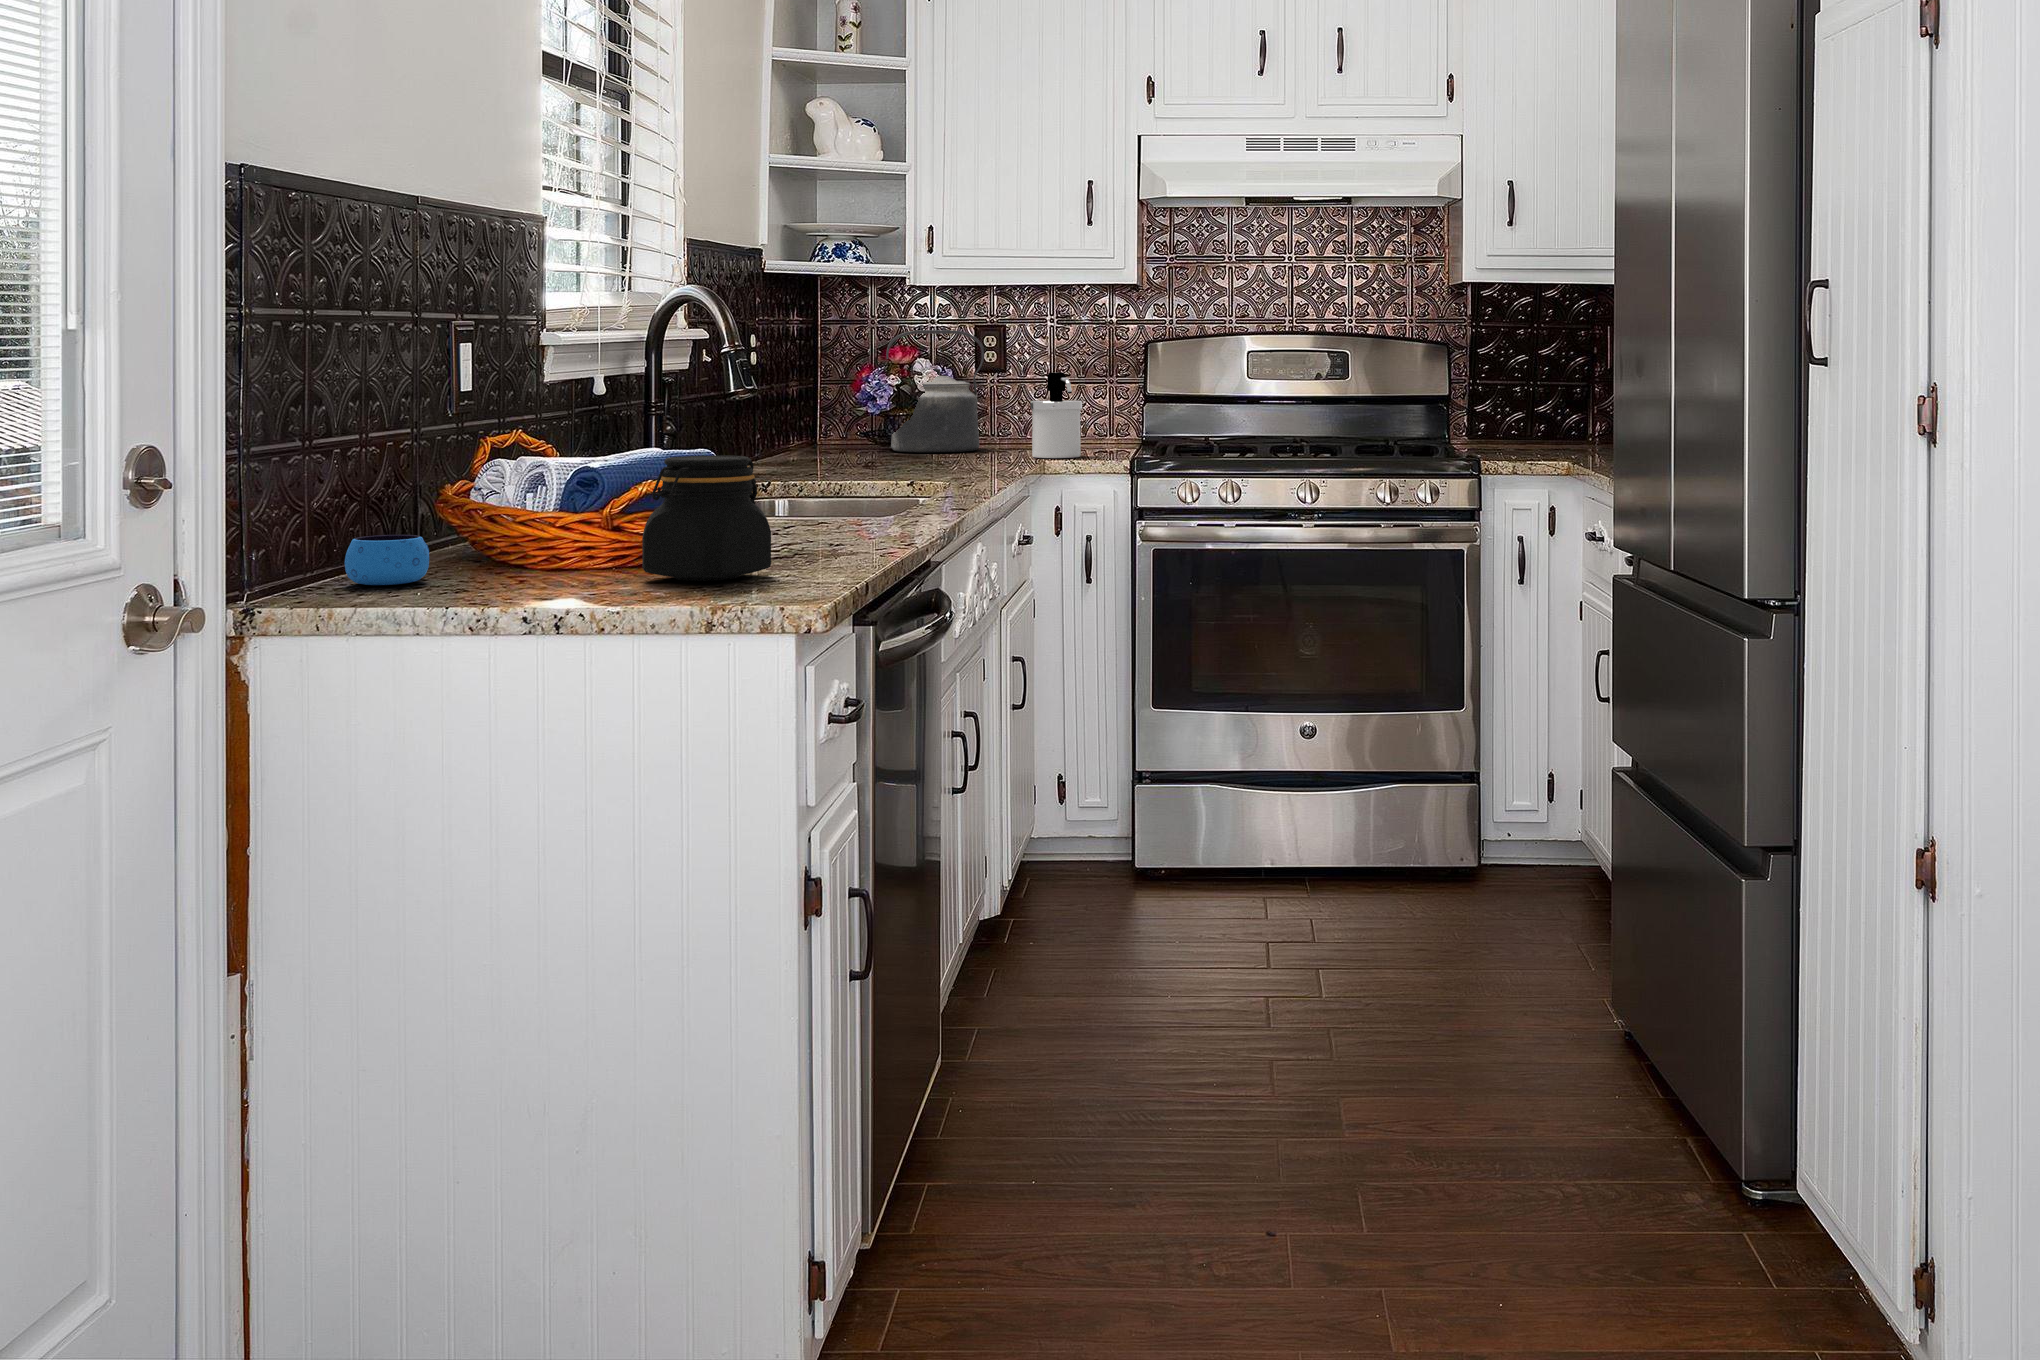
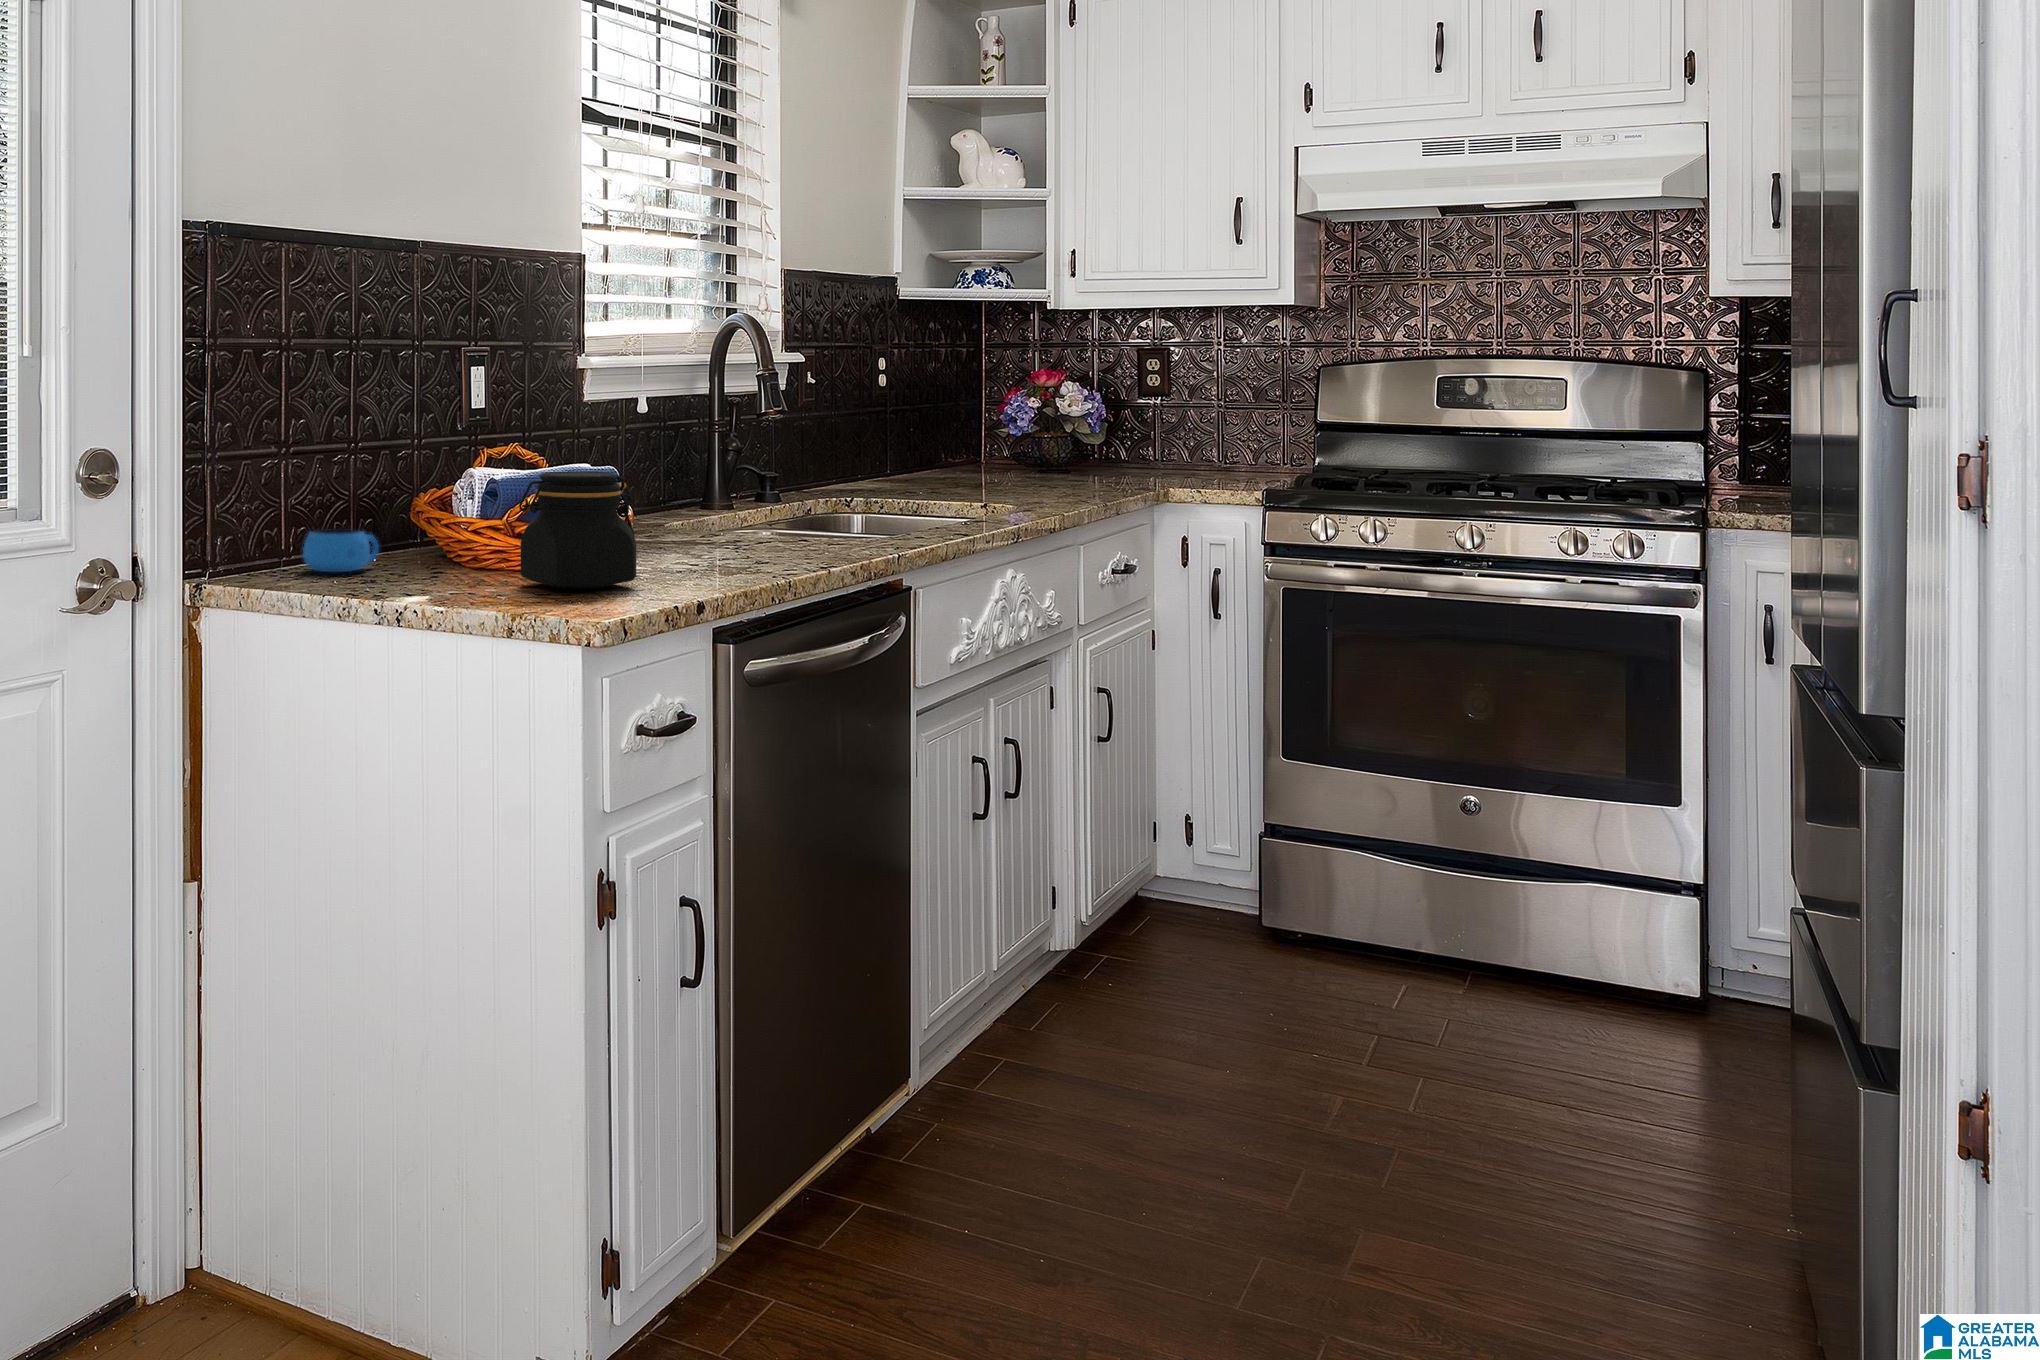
kettle: present [886,330,984,452] -> none [1005,353,1123,474]
soap dispenser: present [1030,372,1082,458] -> none [1154,396,1210,484]

